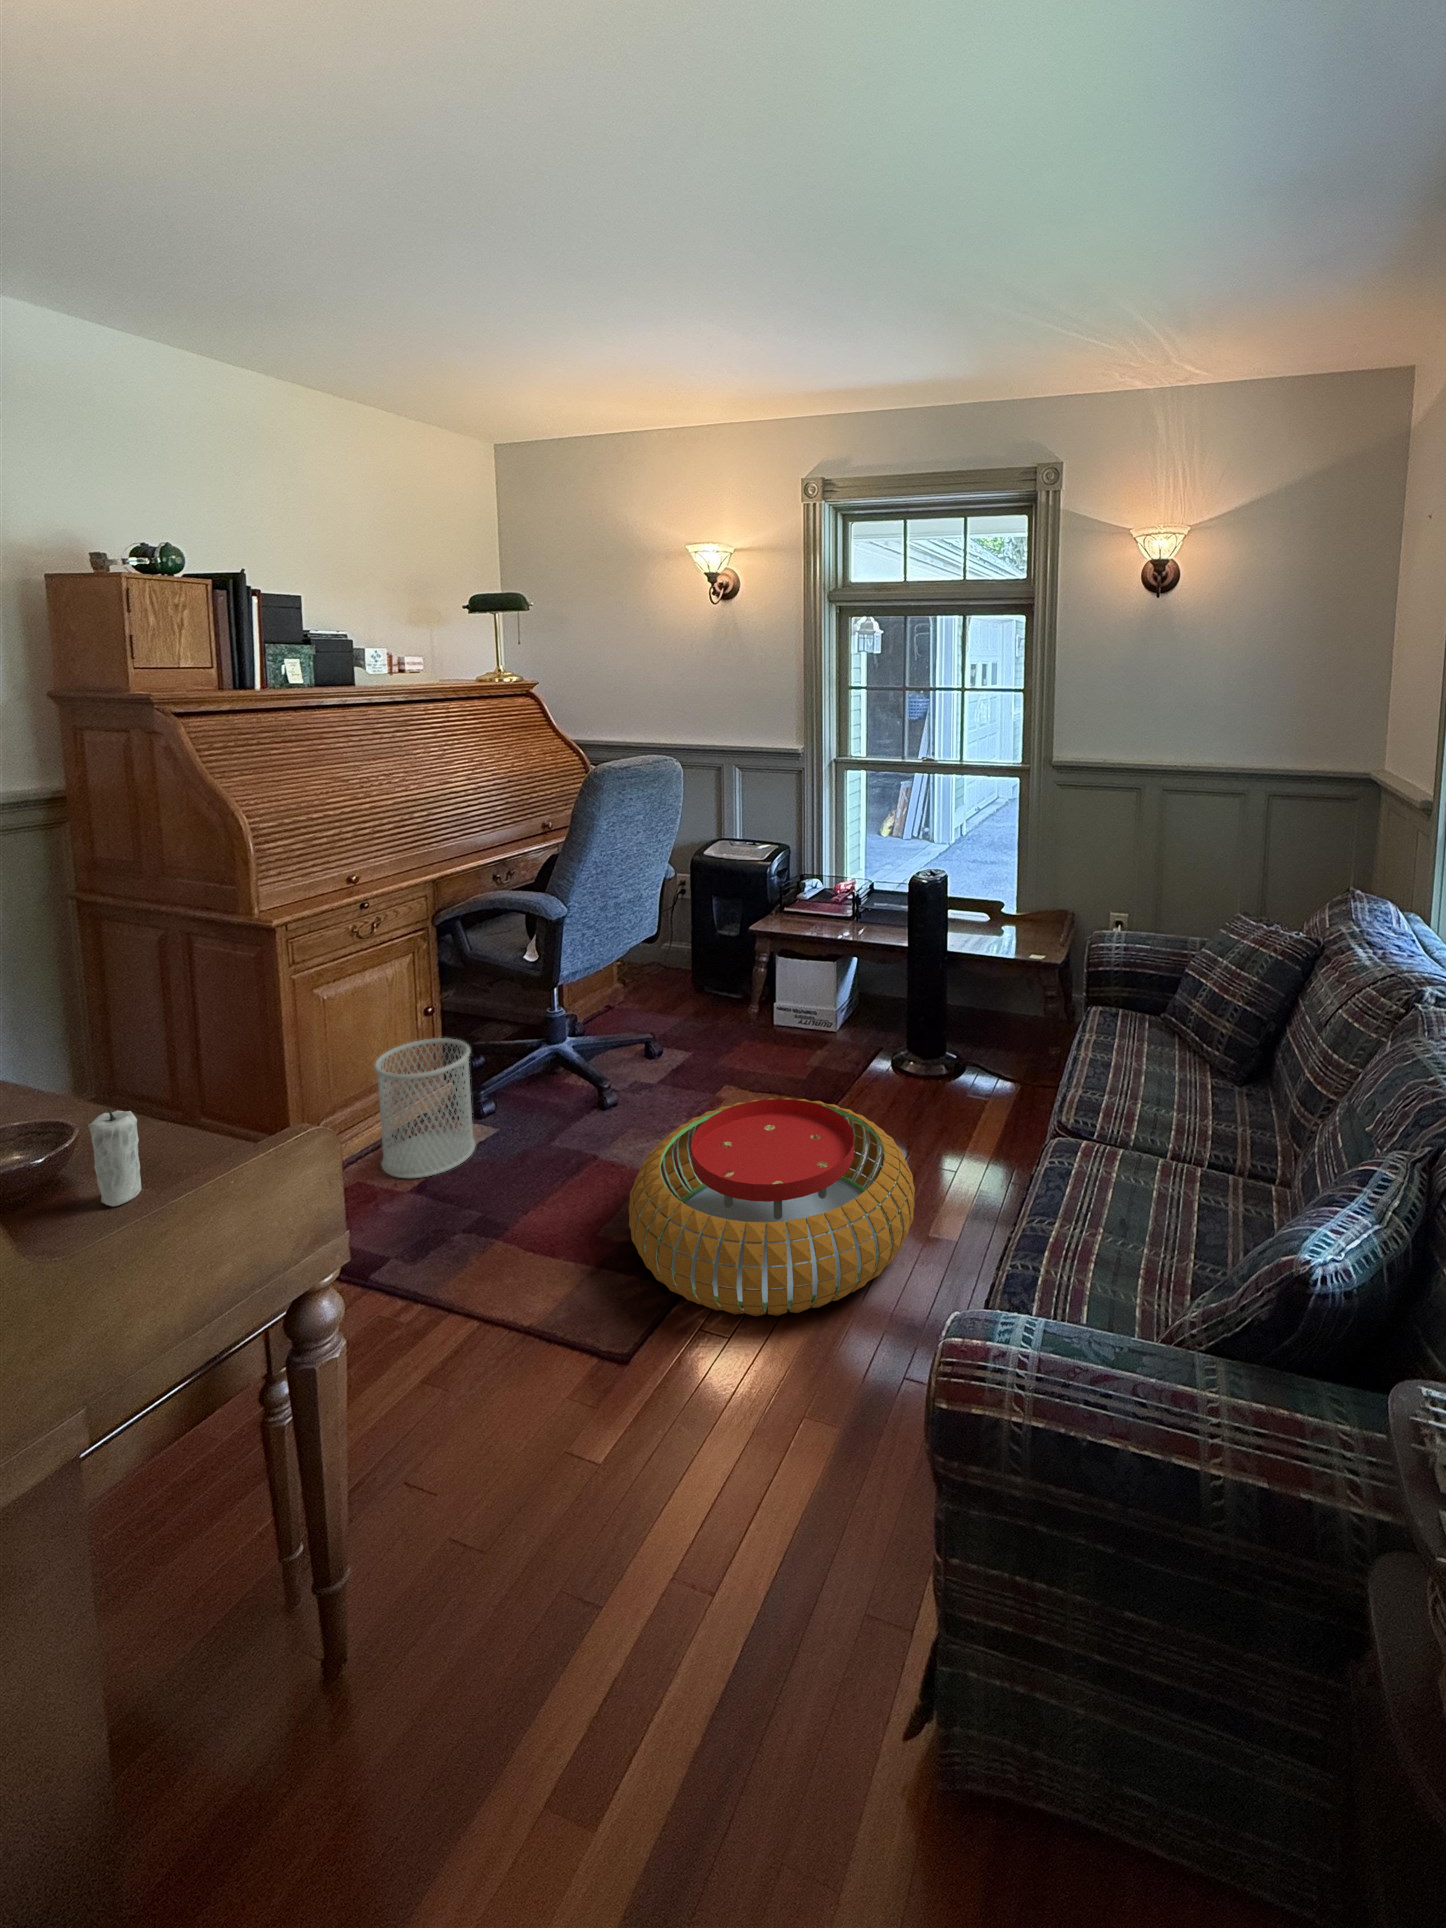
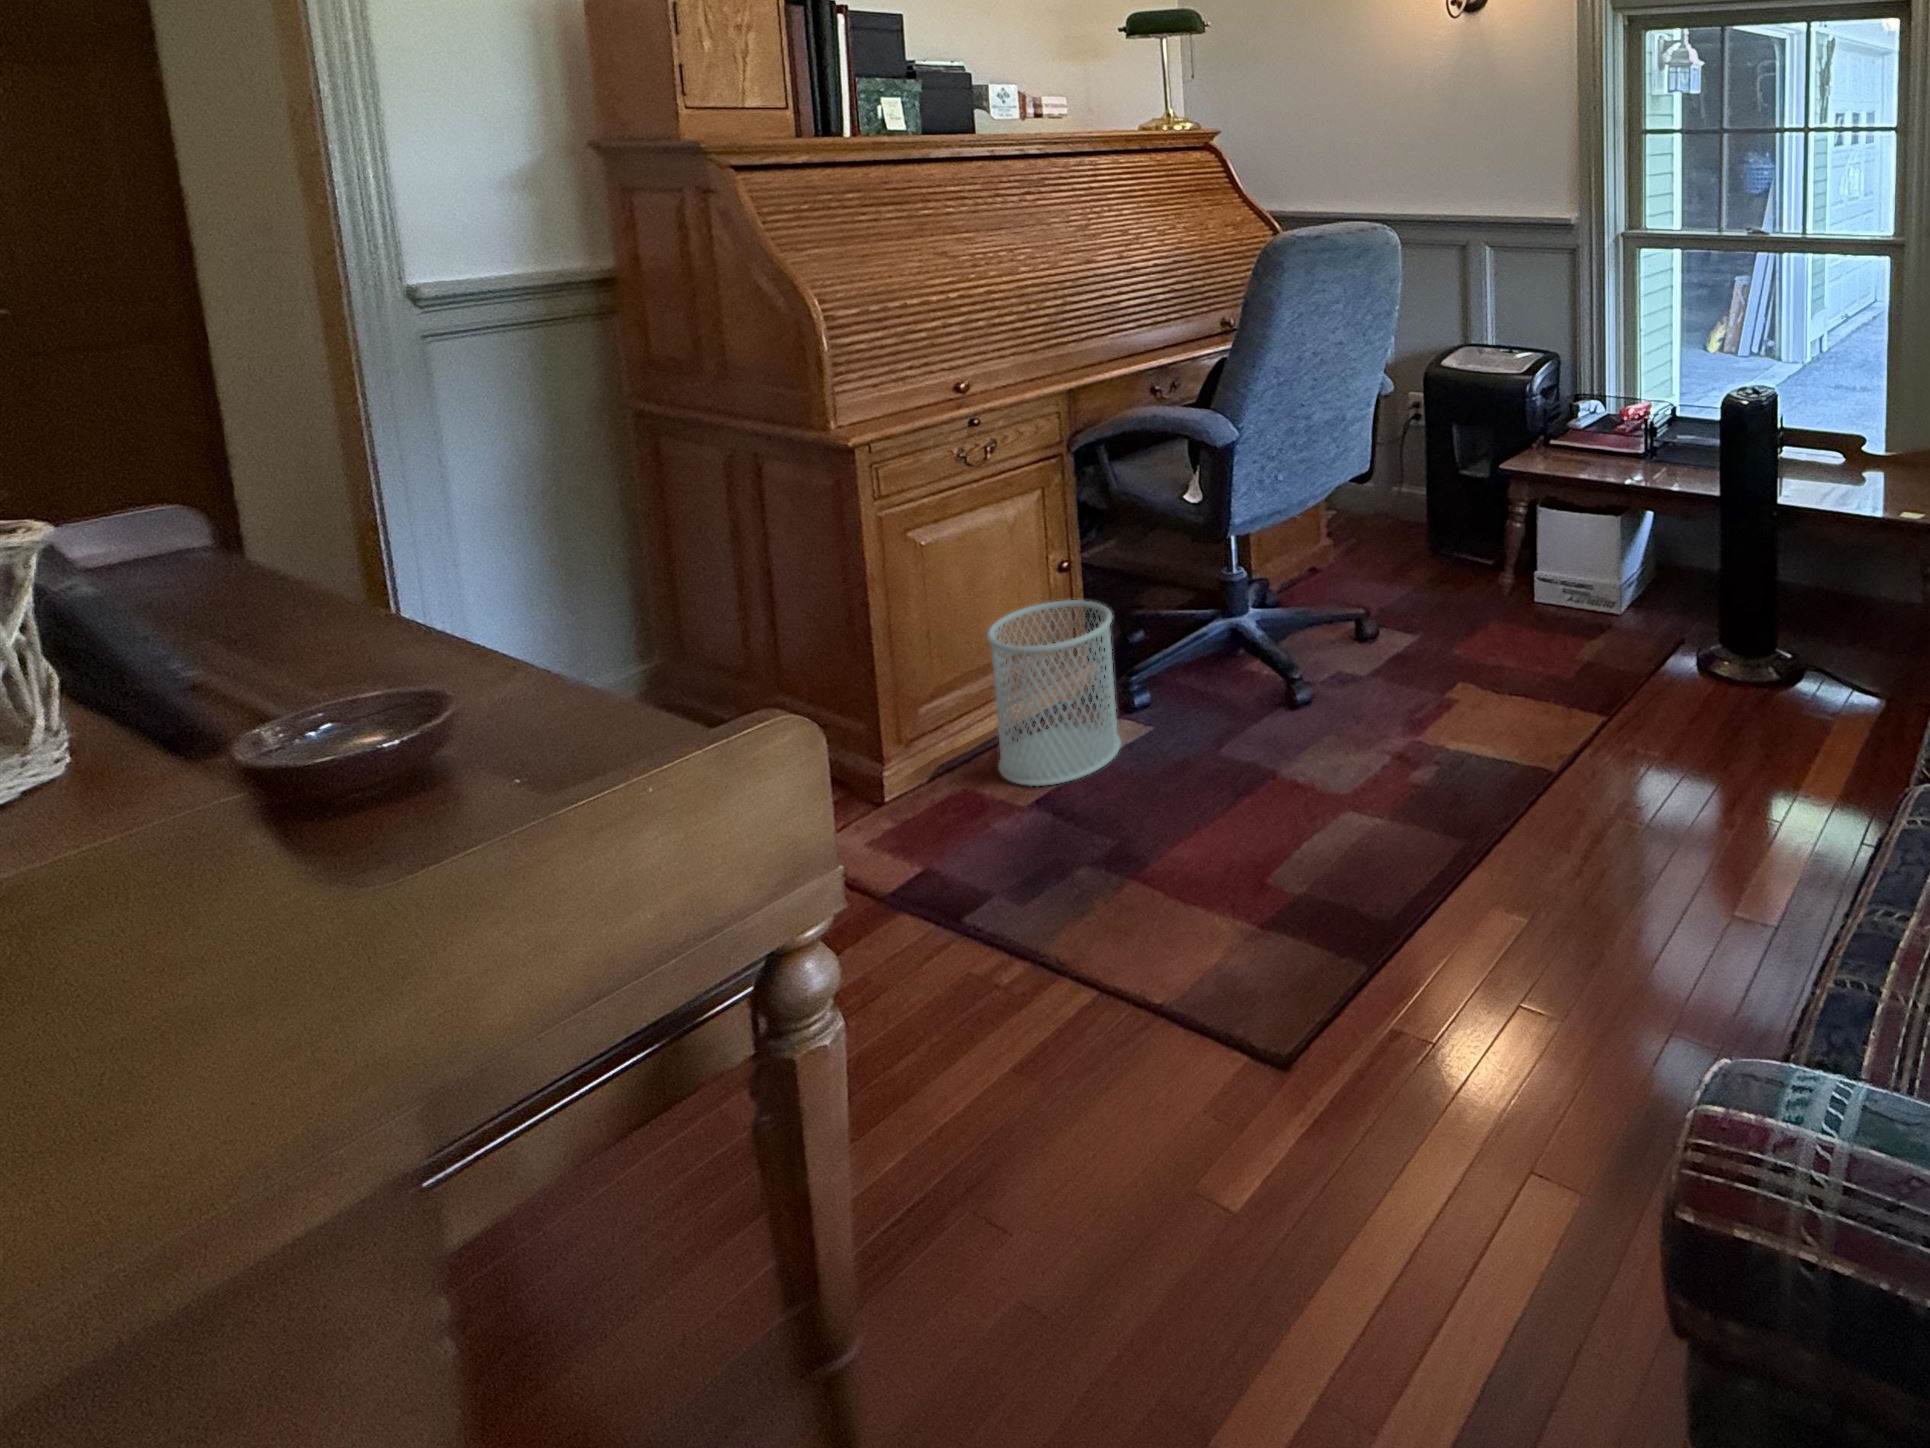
pouf: present [628,1098,915,1316] -> none [1301,701,1710,1017]
candle: present [88,1104,142,1207] -> none [407,662,492,815]

